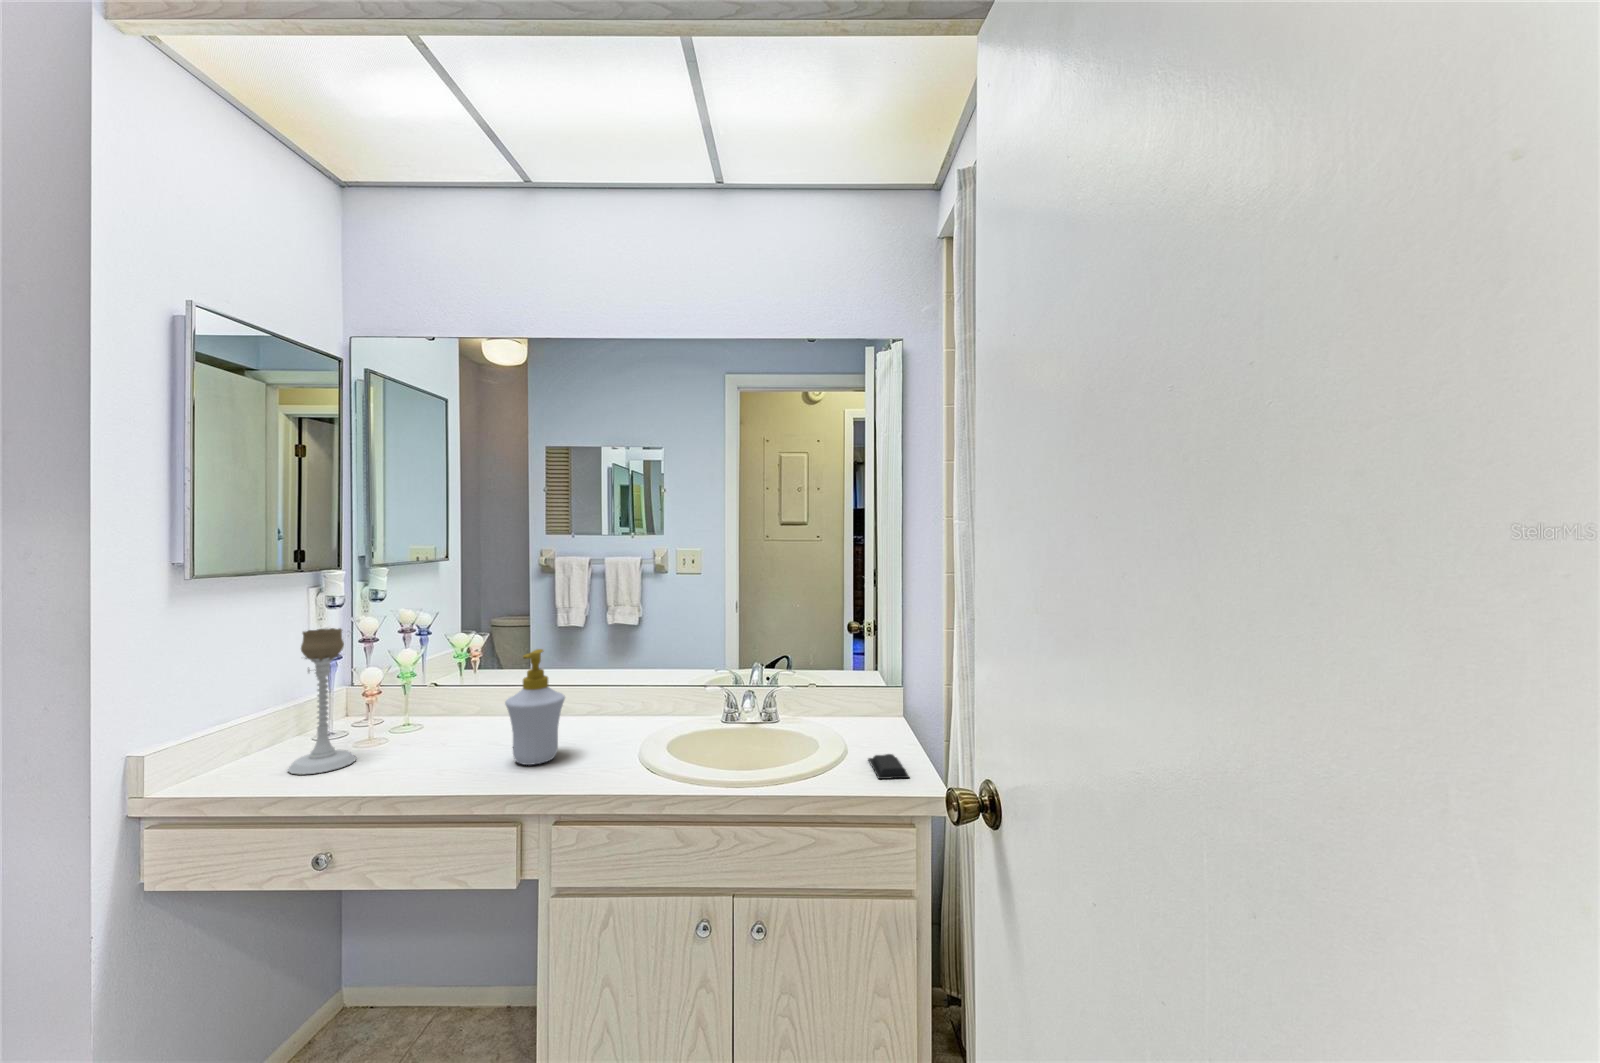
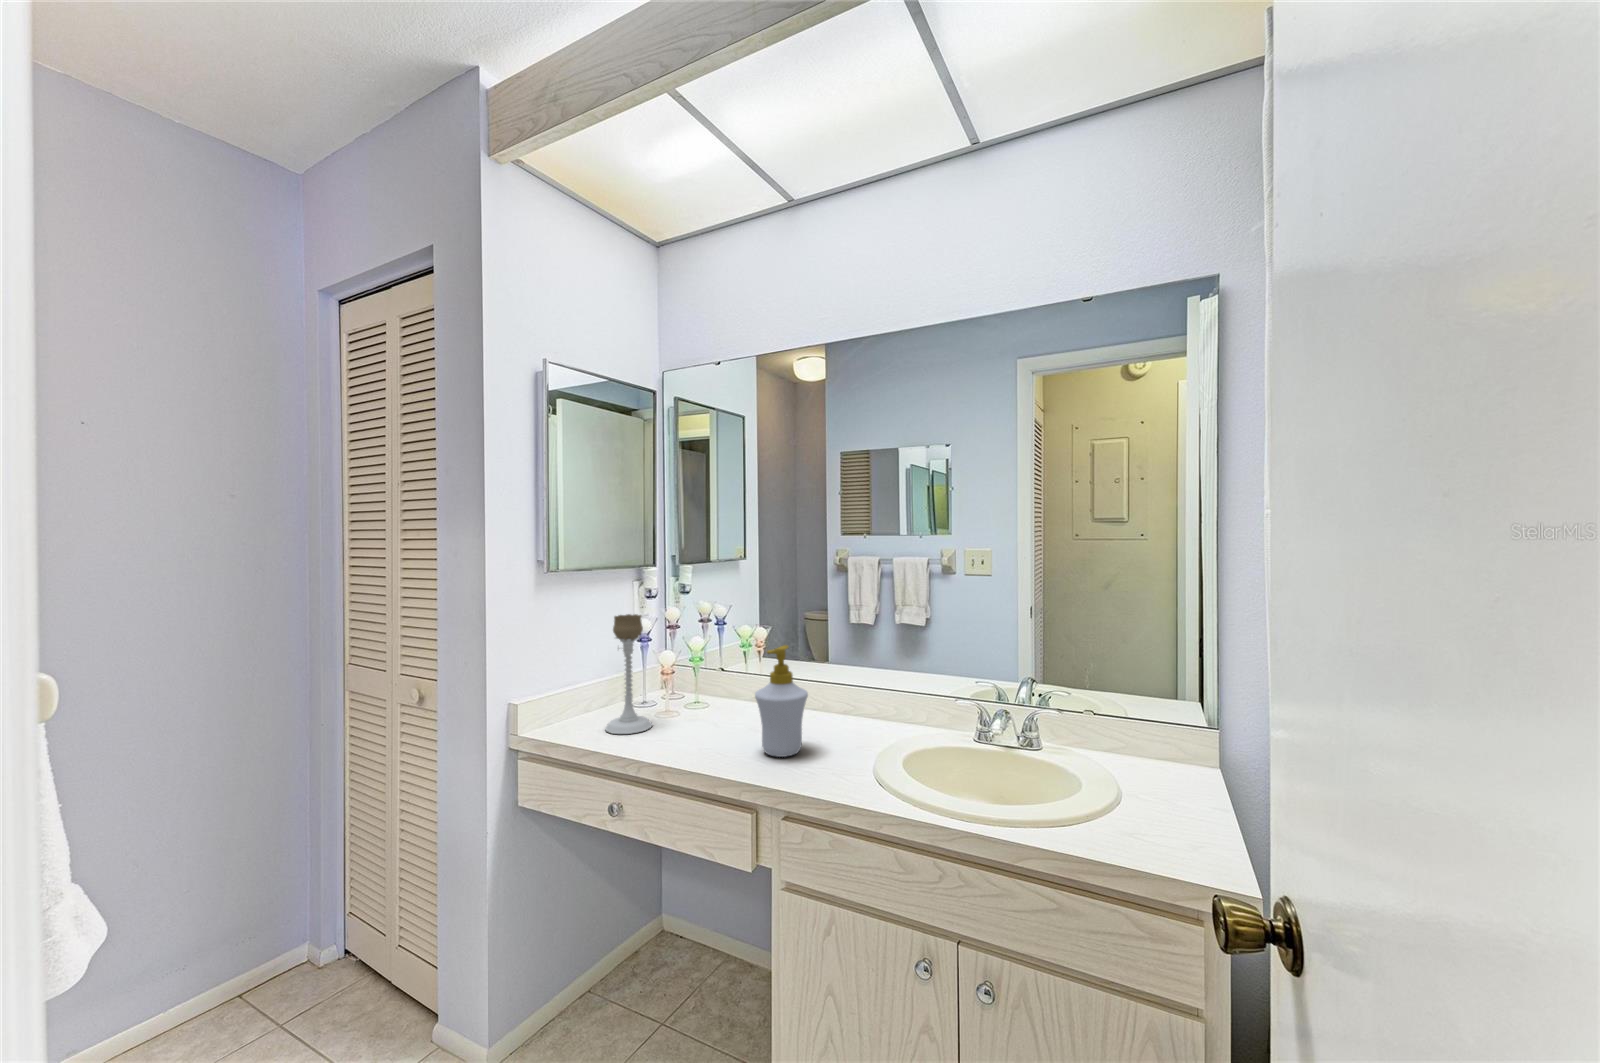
soap bar: present [868,754,909,779] -> none [1151,818,1208,862]

